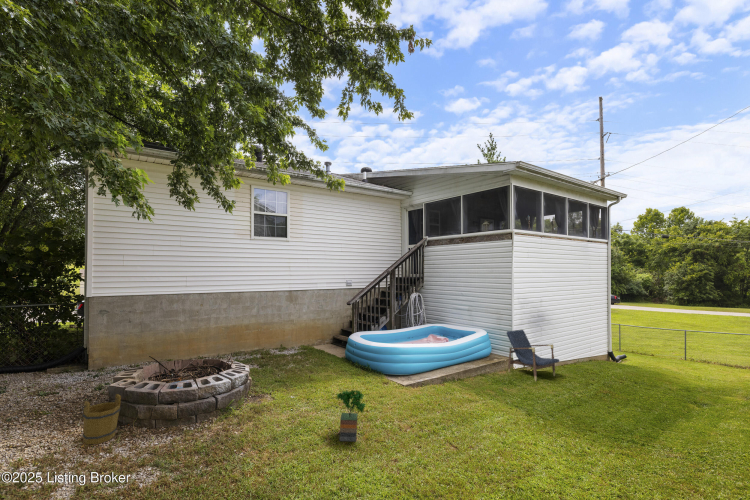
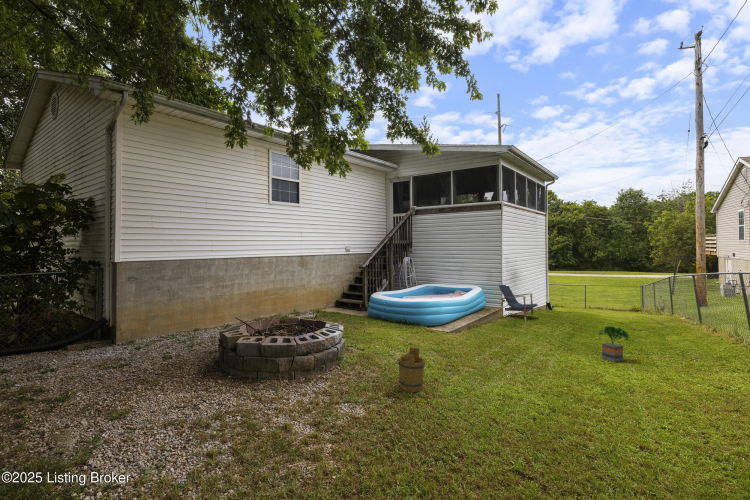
potted tree: present [337,390,366,441] -> present [599,326,629,362]
bucket: present [82,394,121,445] -> present [396,348,425,392]

